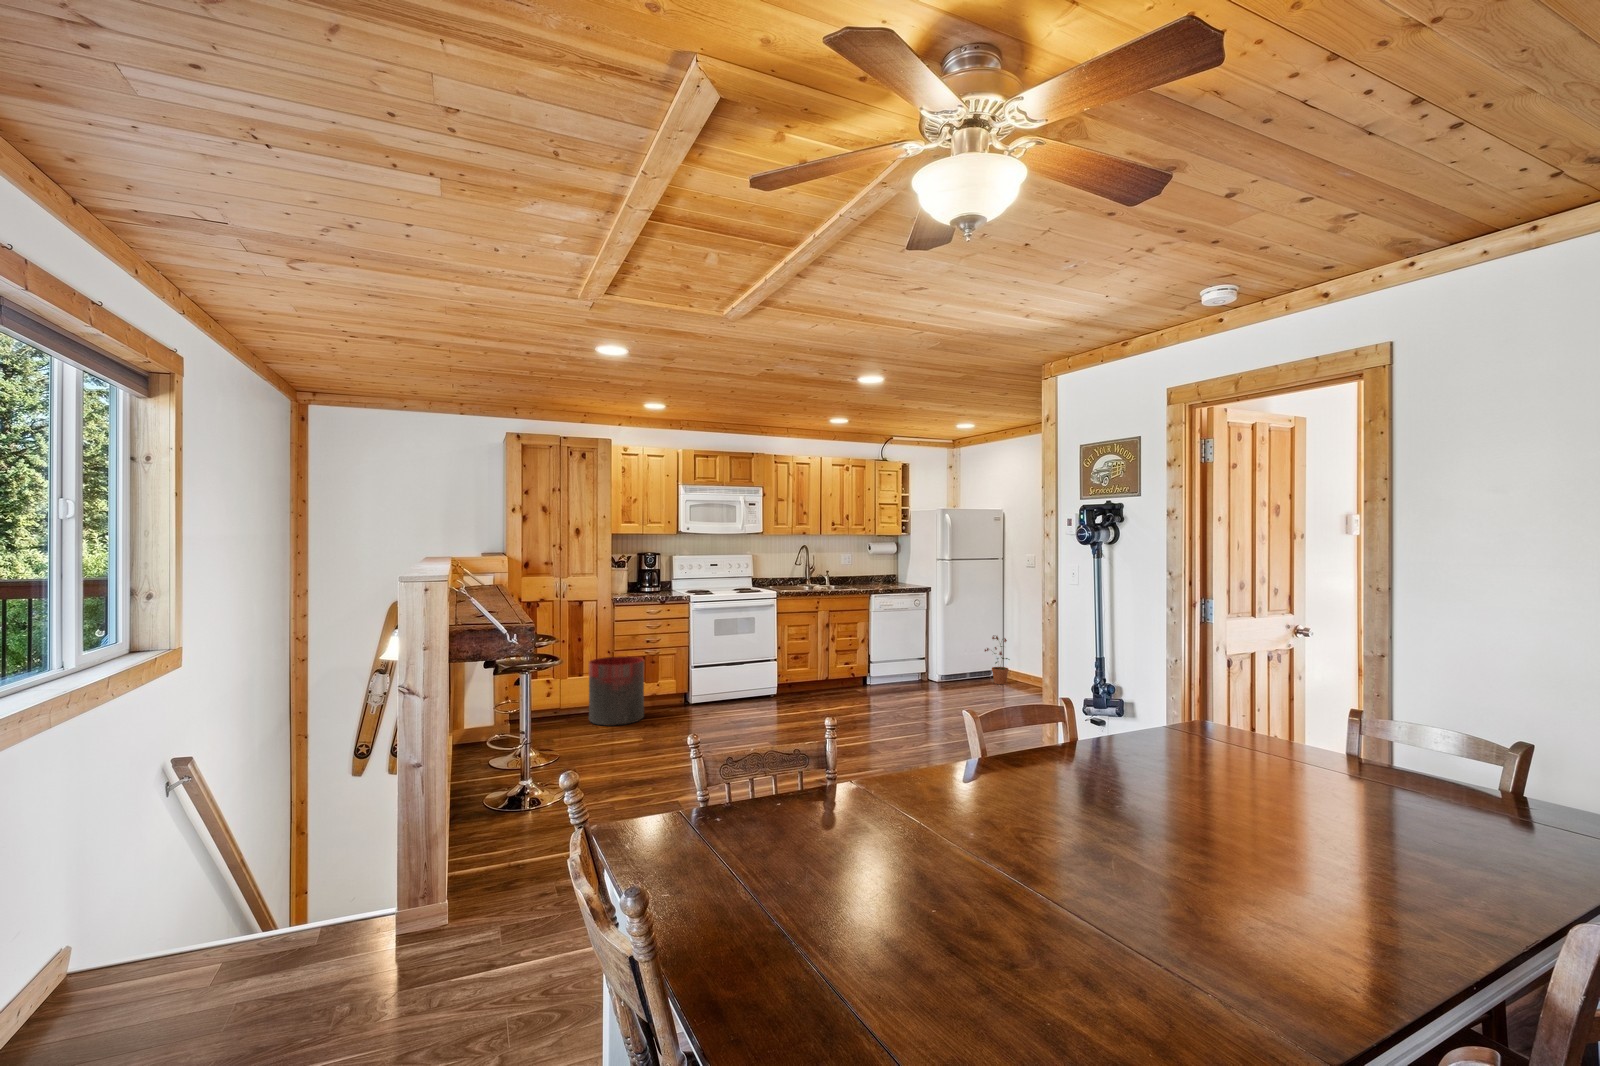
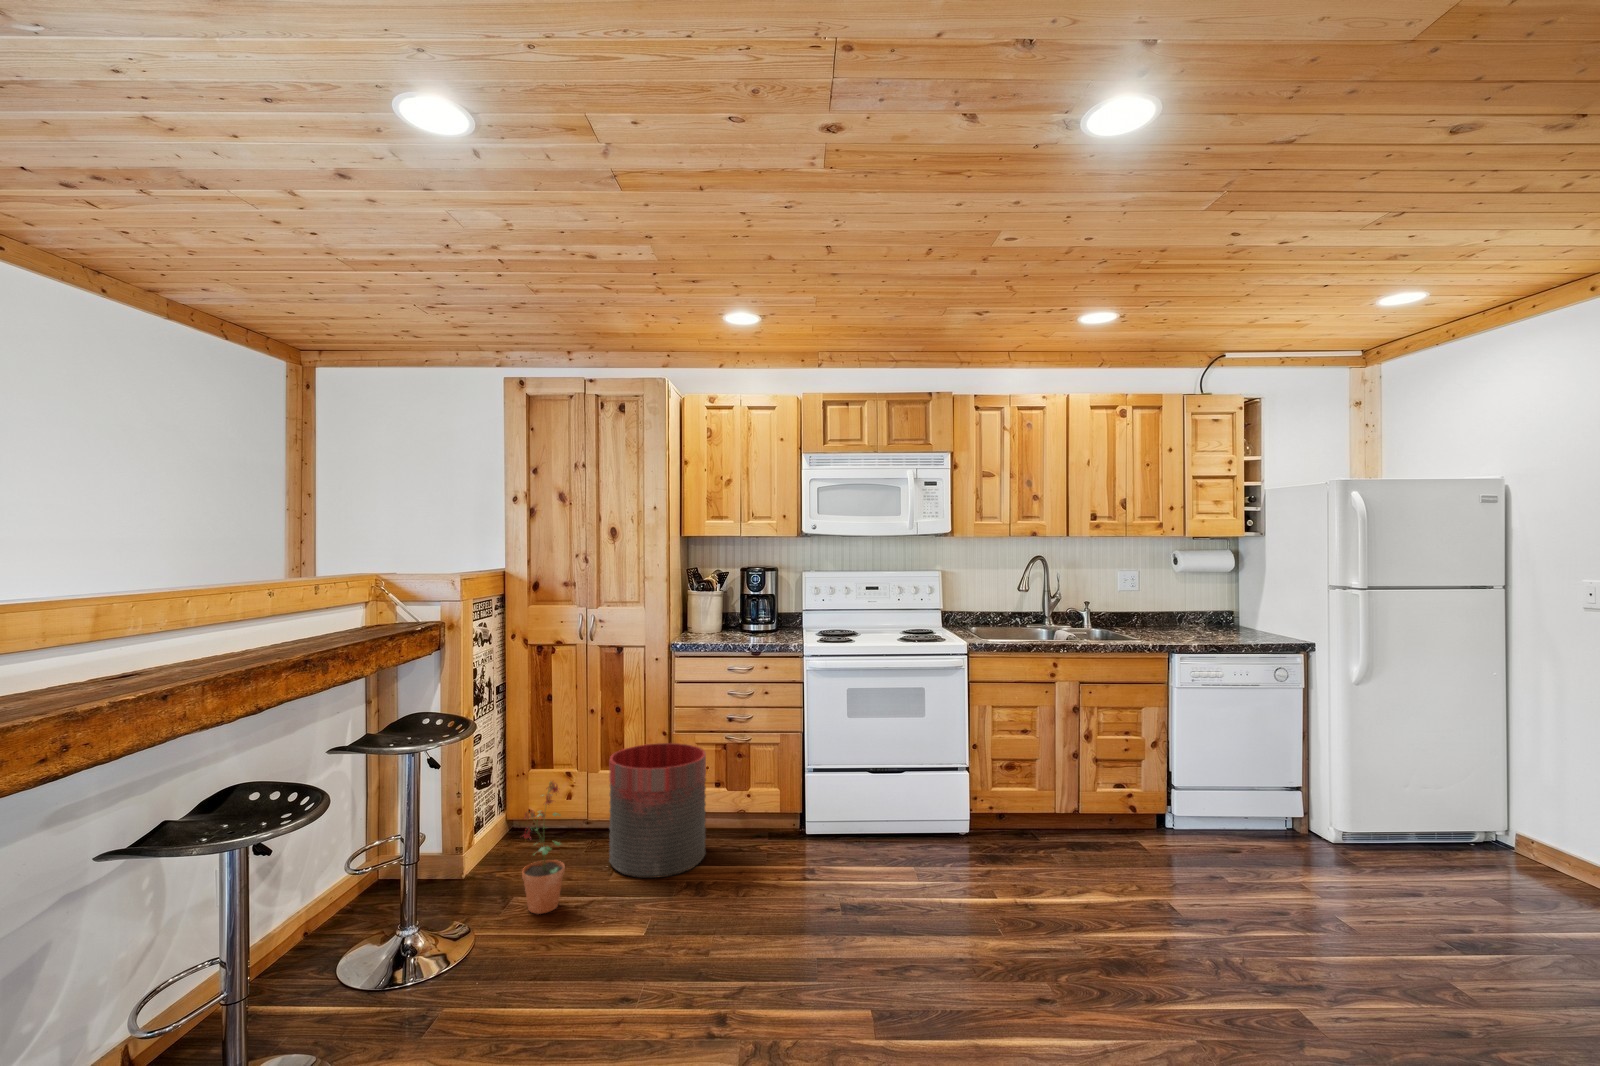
potted plant: present [985,635,1010,685] -> present [522,781,565,914]

